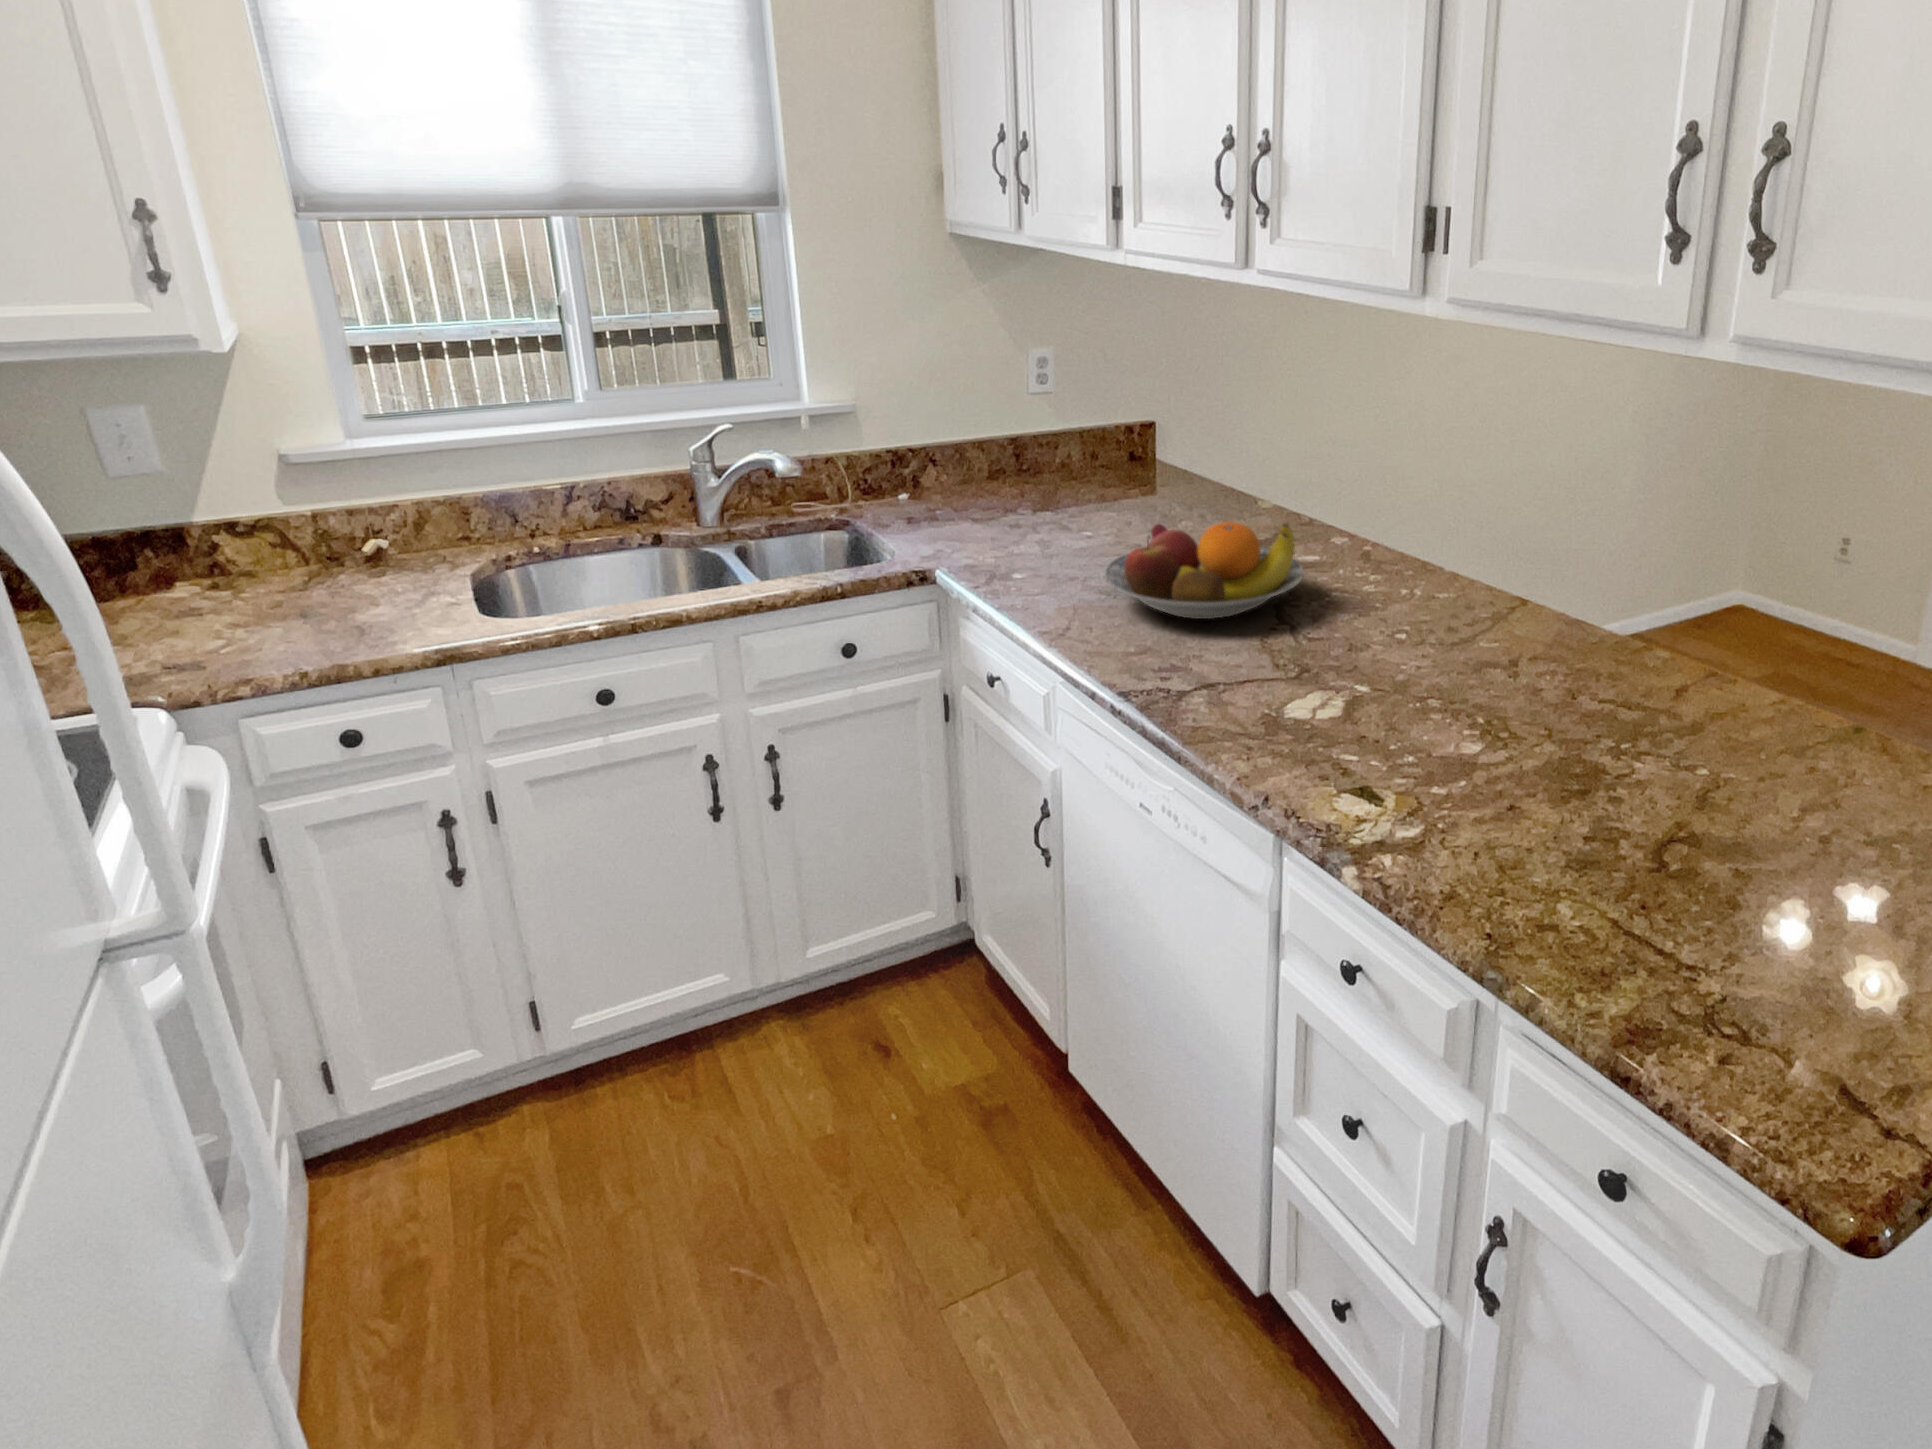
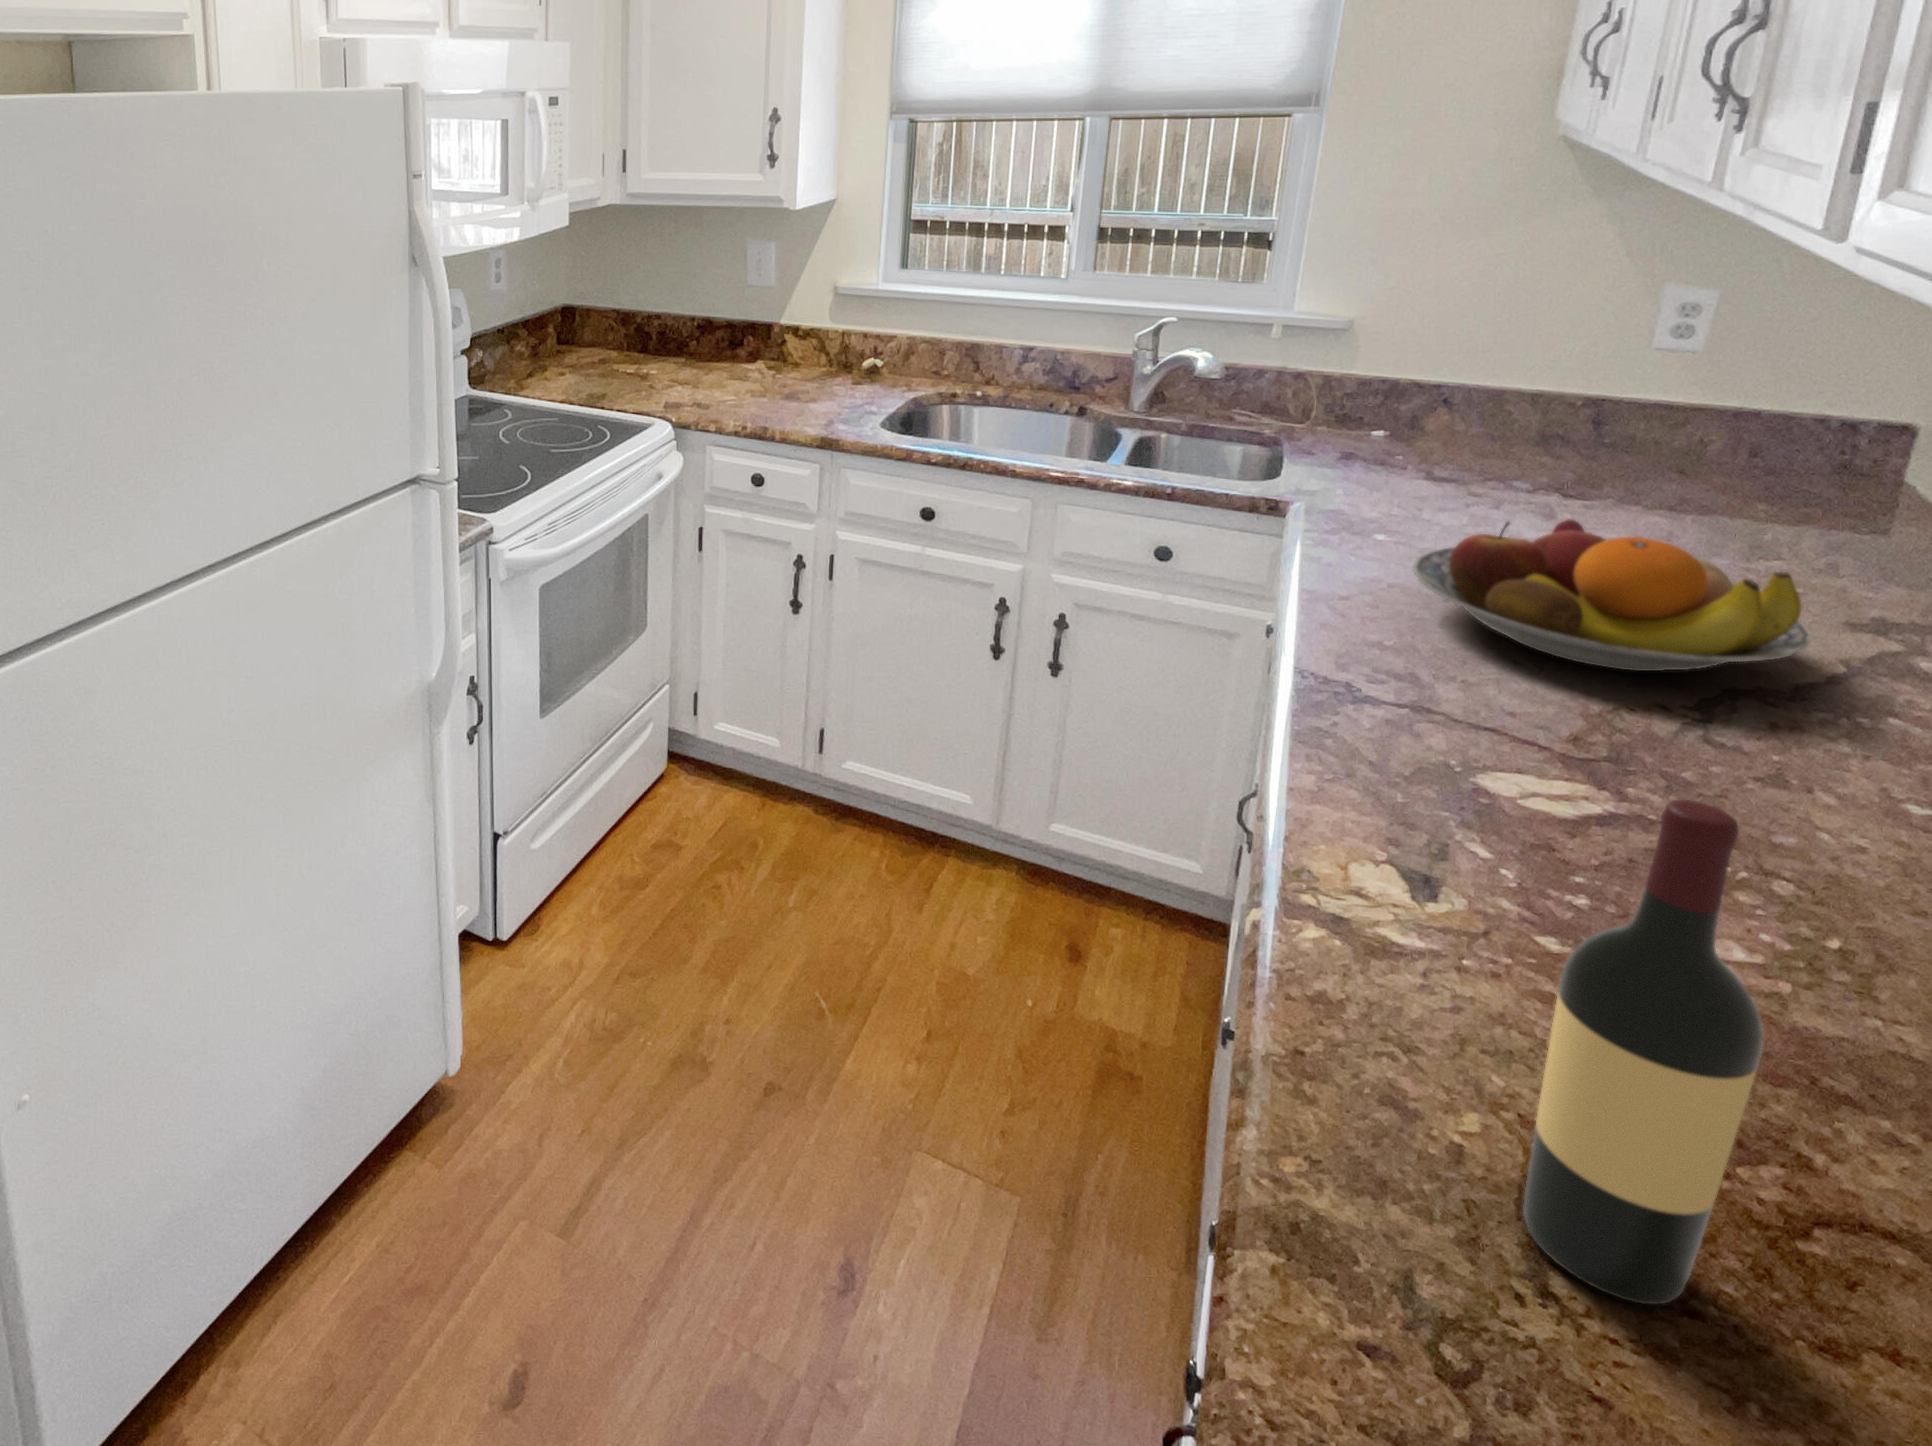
wine bottle: none [1636,640,1736,936] -> present [1523,800,1764,1304]

